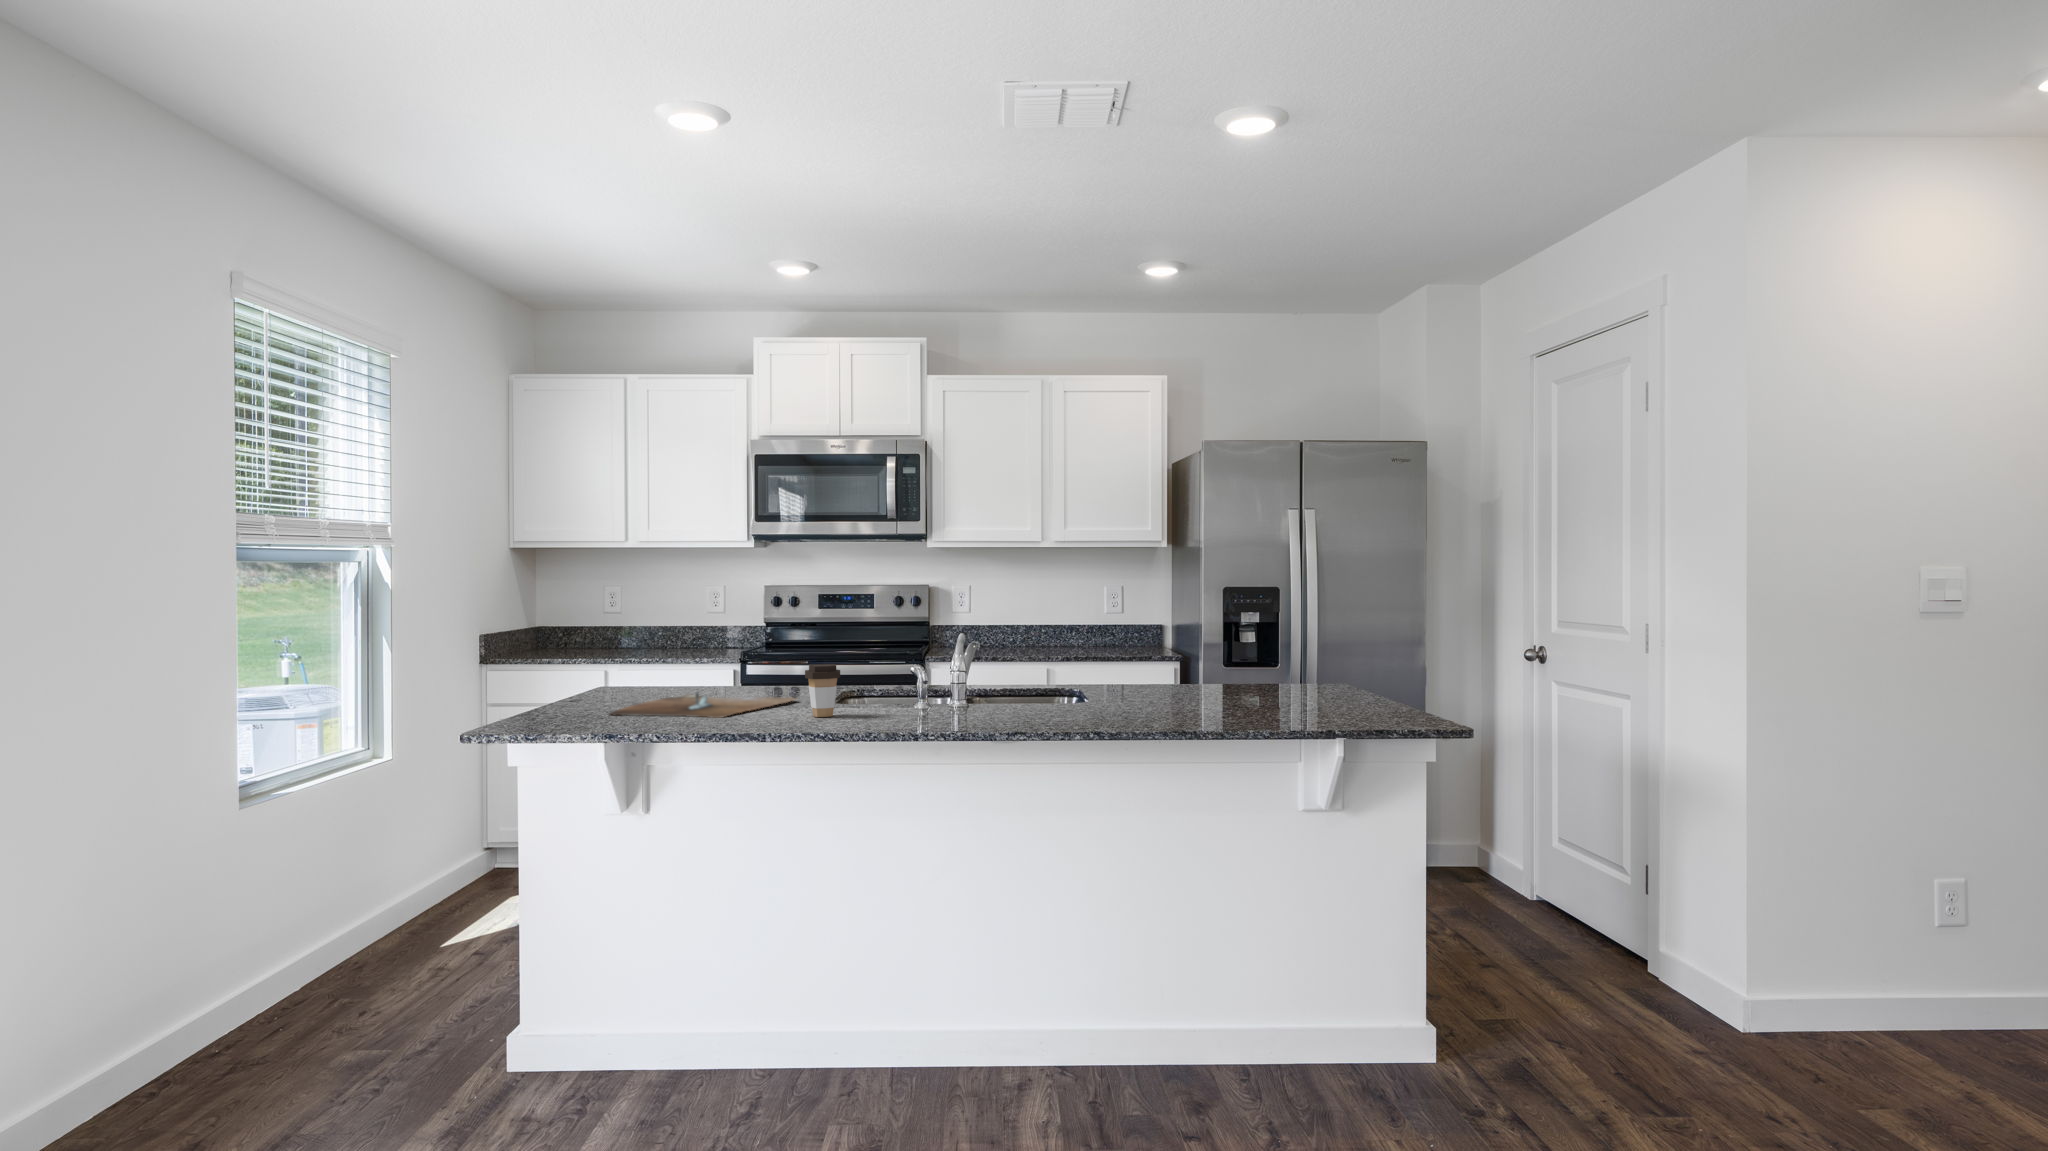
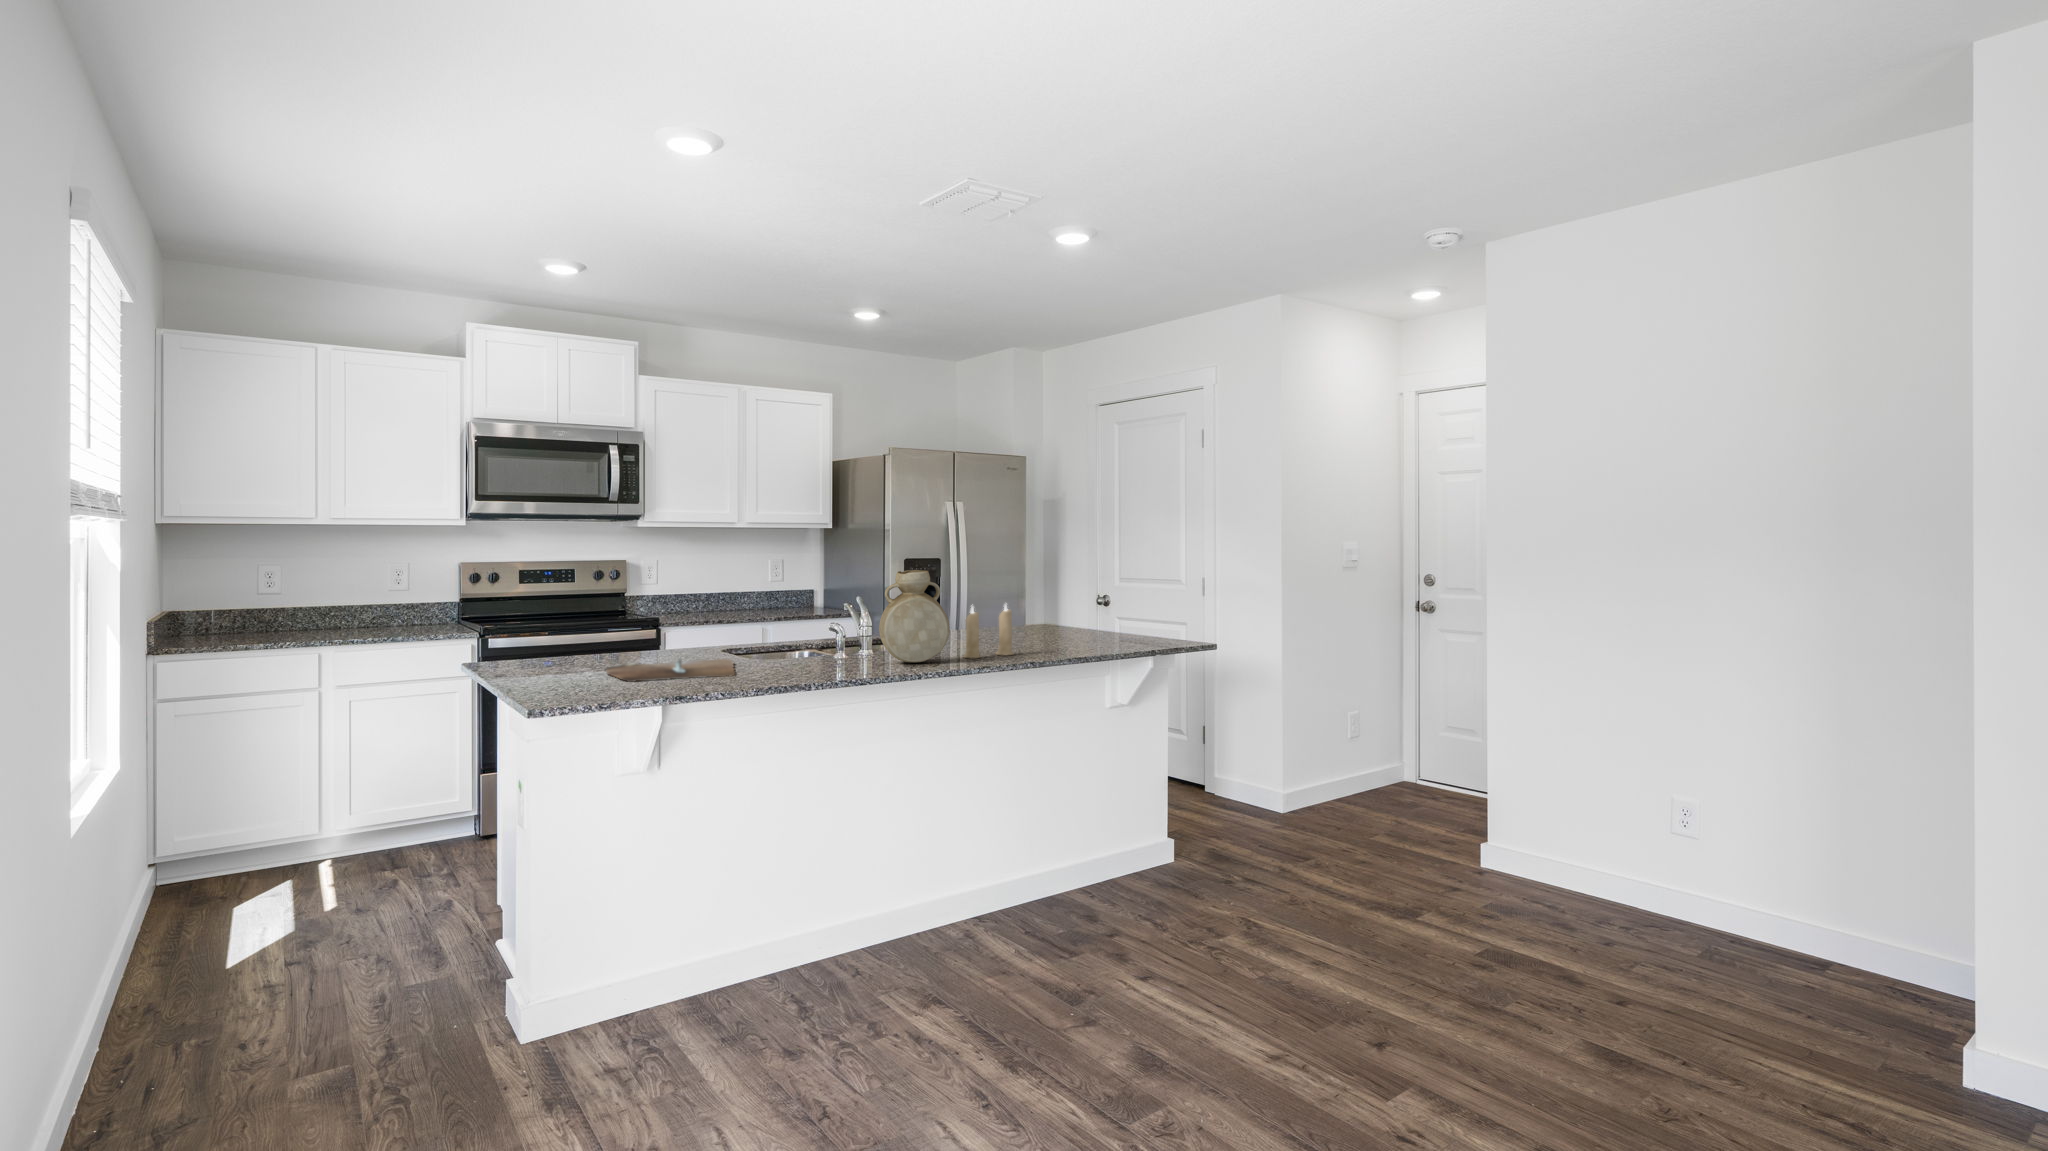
vase: none [922,589,1017,718] -> present [879,570,950,663]
candle: none [1058,638,1144,719] -> present [963,605,1013,658]
coffee cup: present [805,664,840,717] -> none [790,629,821,670]

